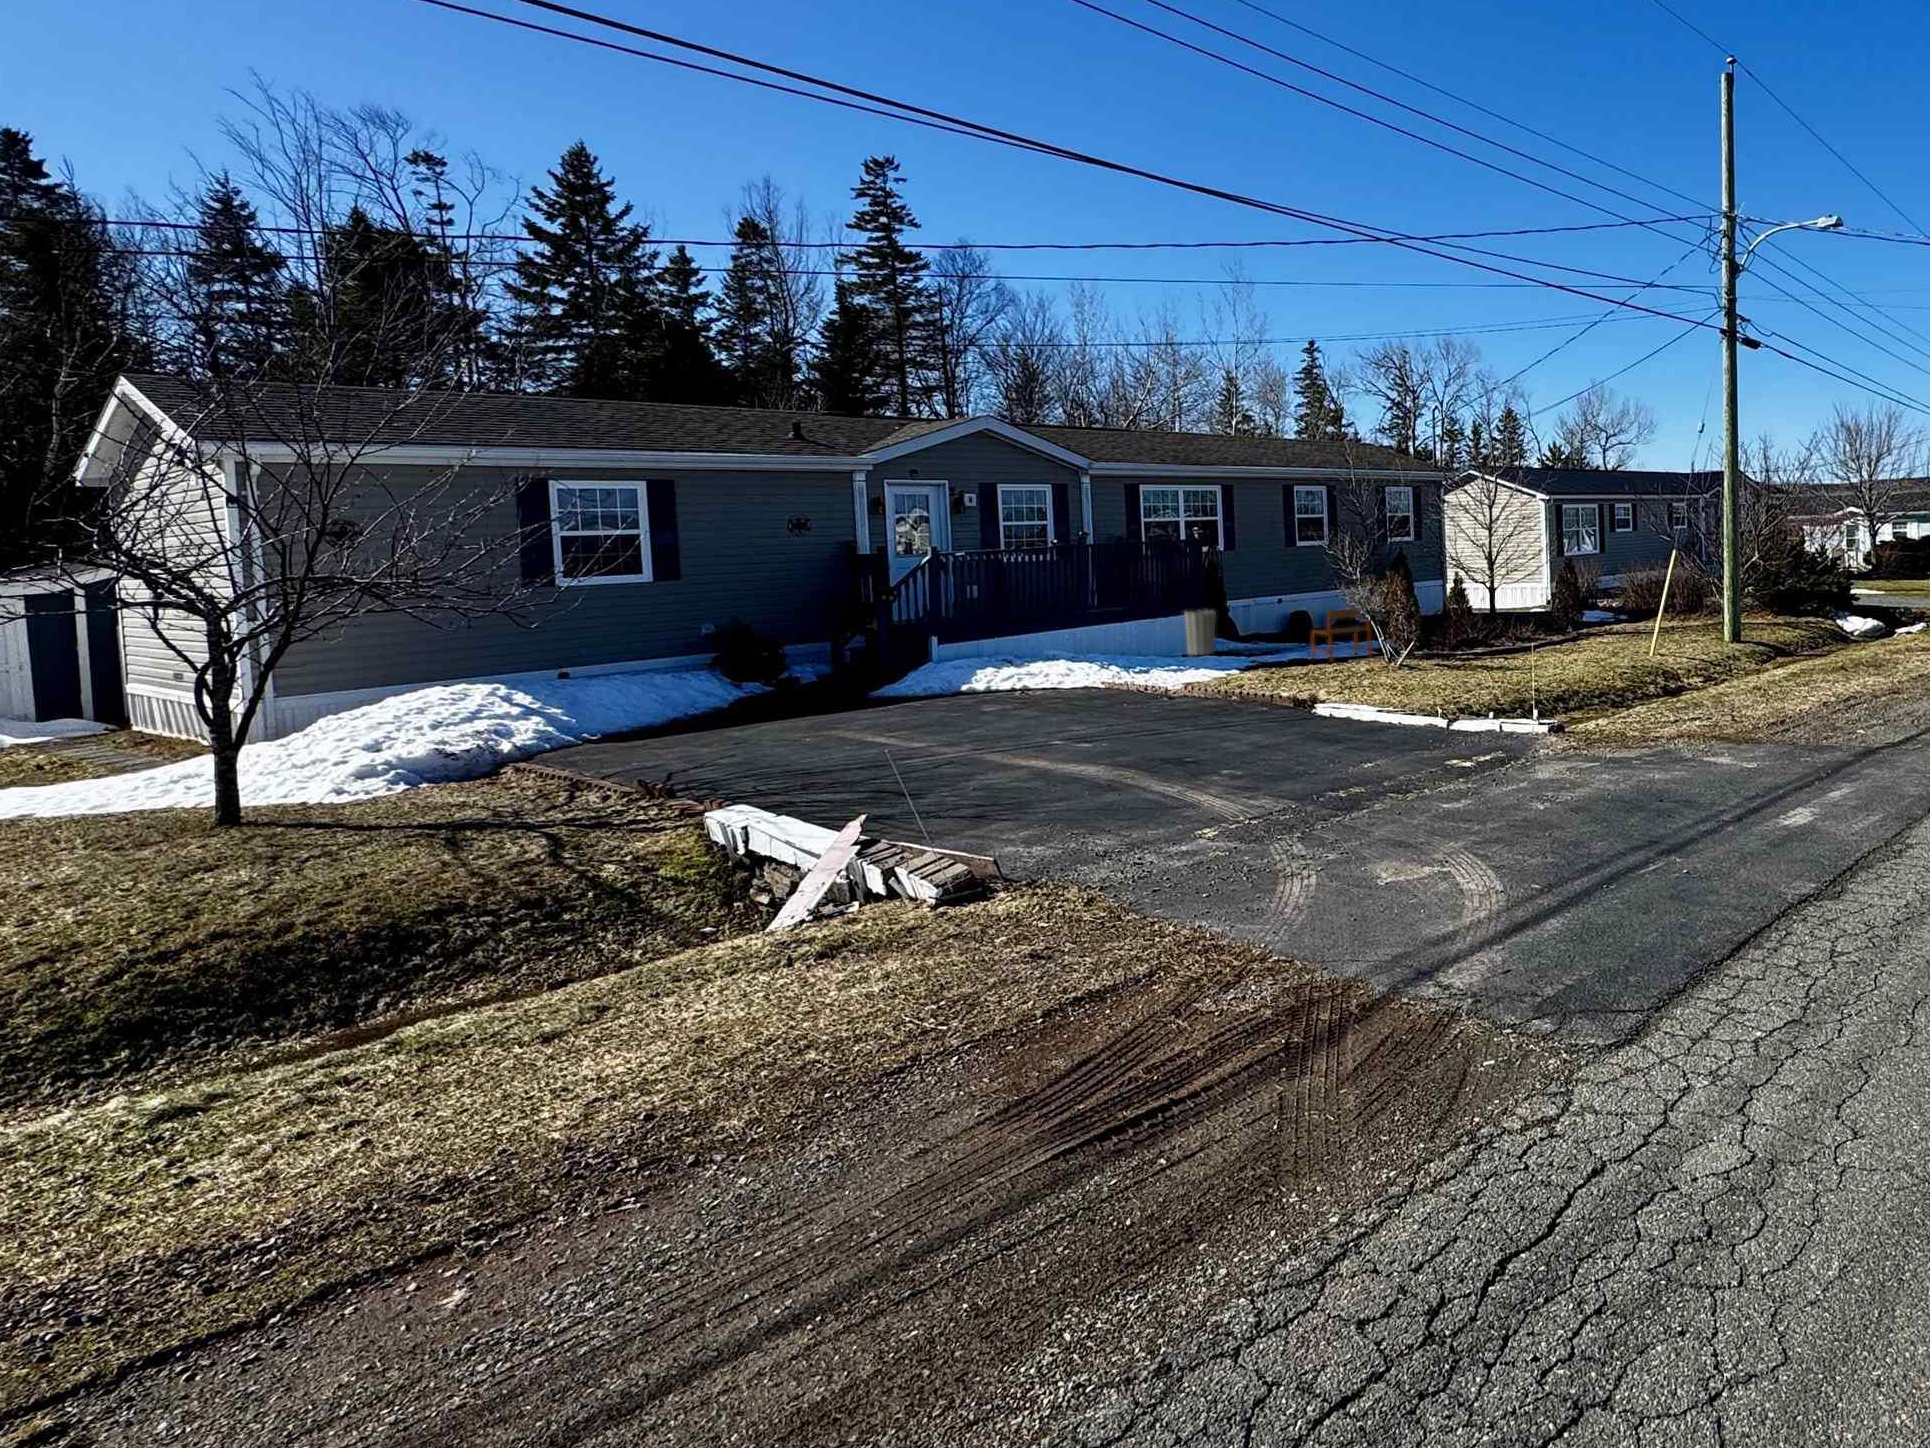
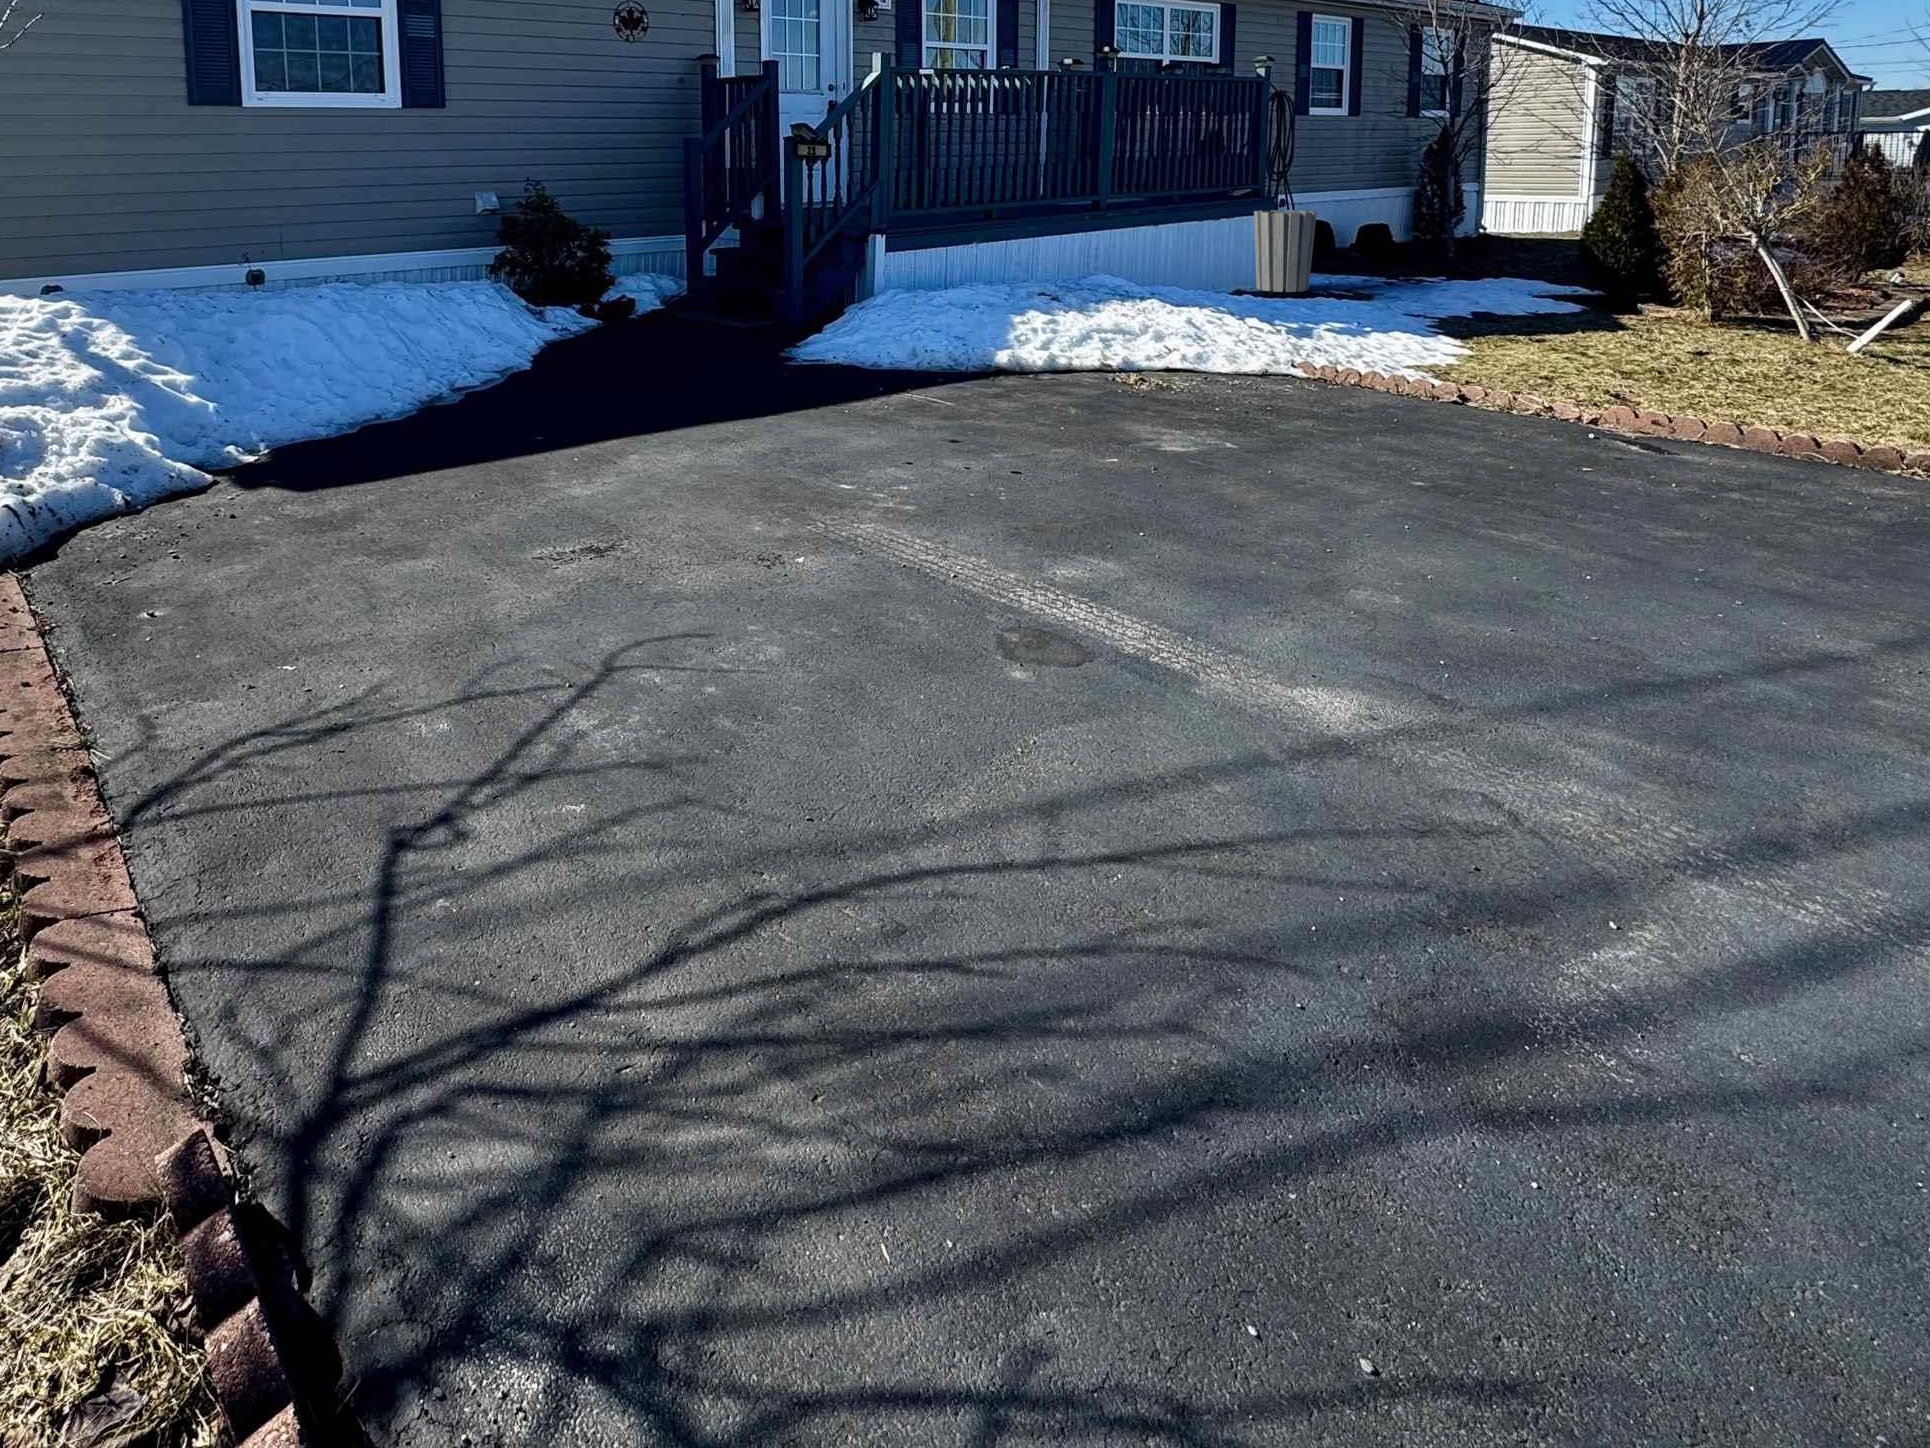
bench: present [1311,609,1372,660] -> none [1555,202,1696,314]

